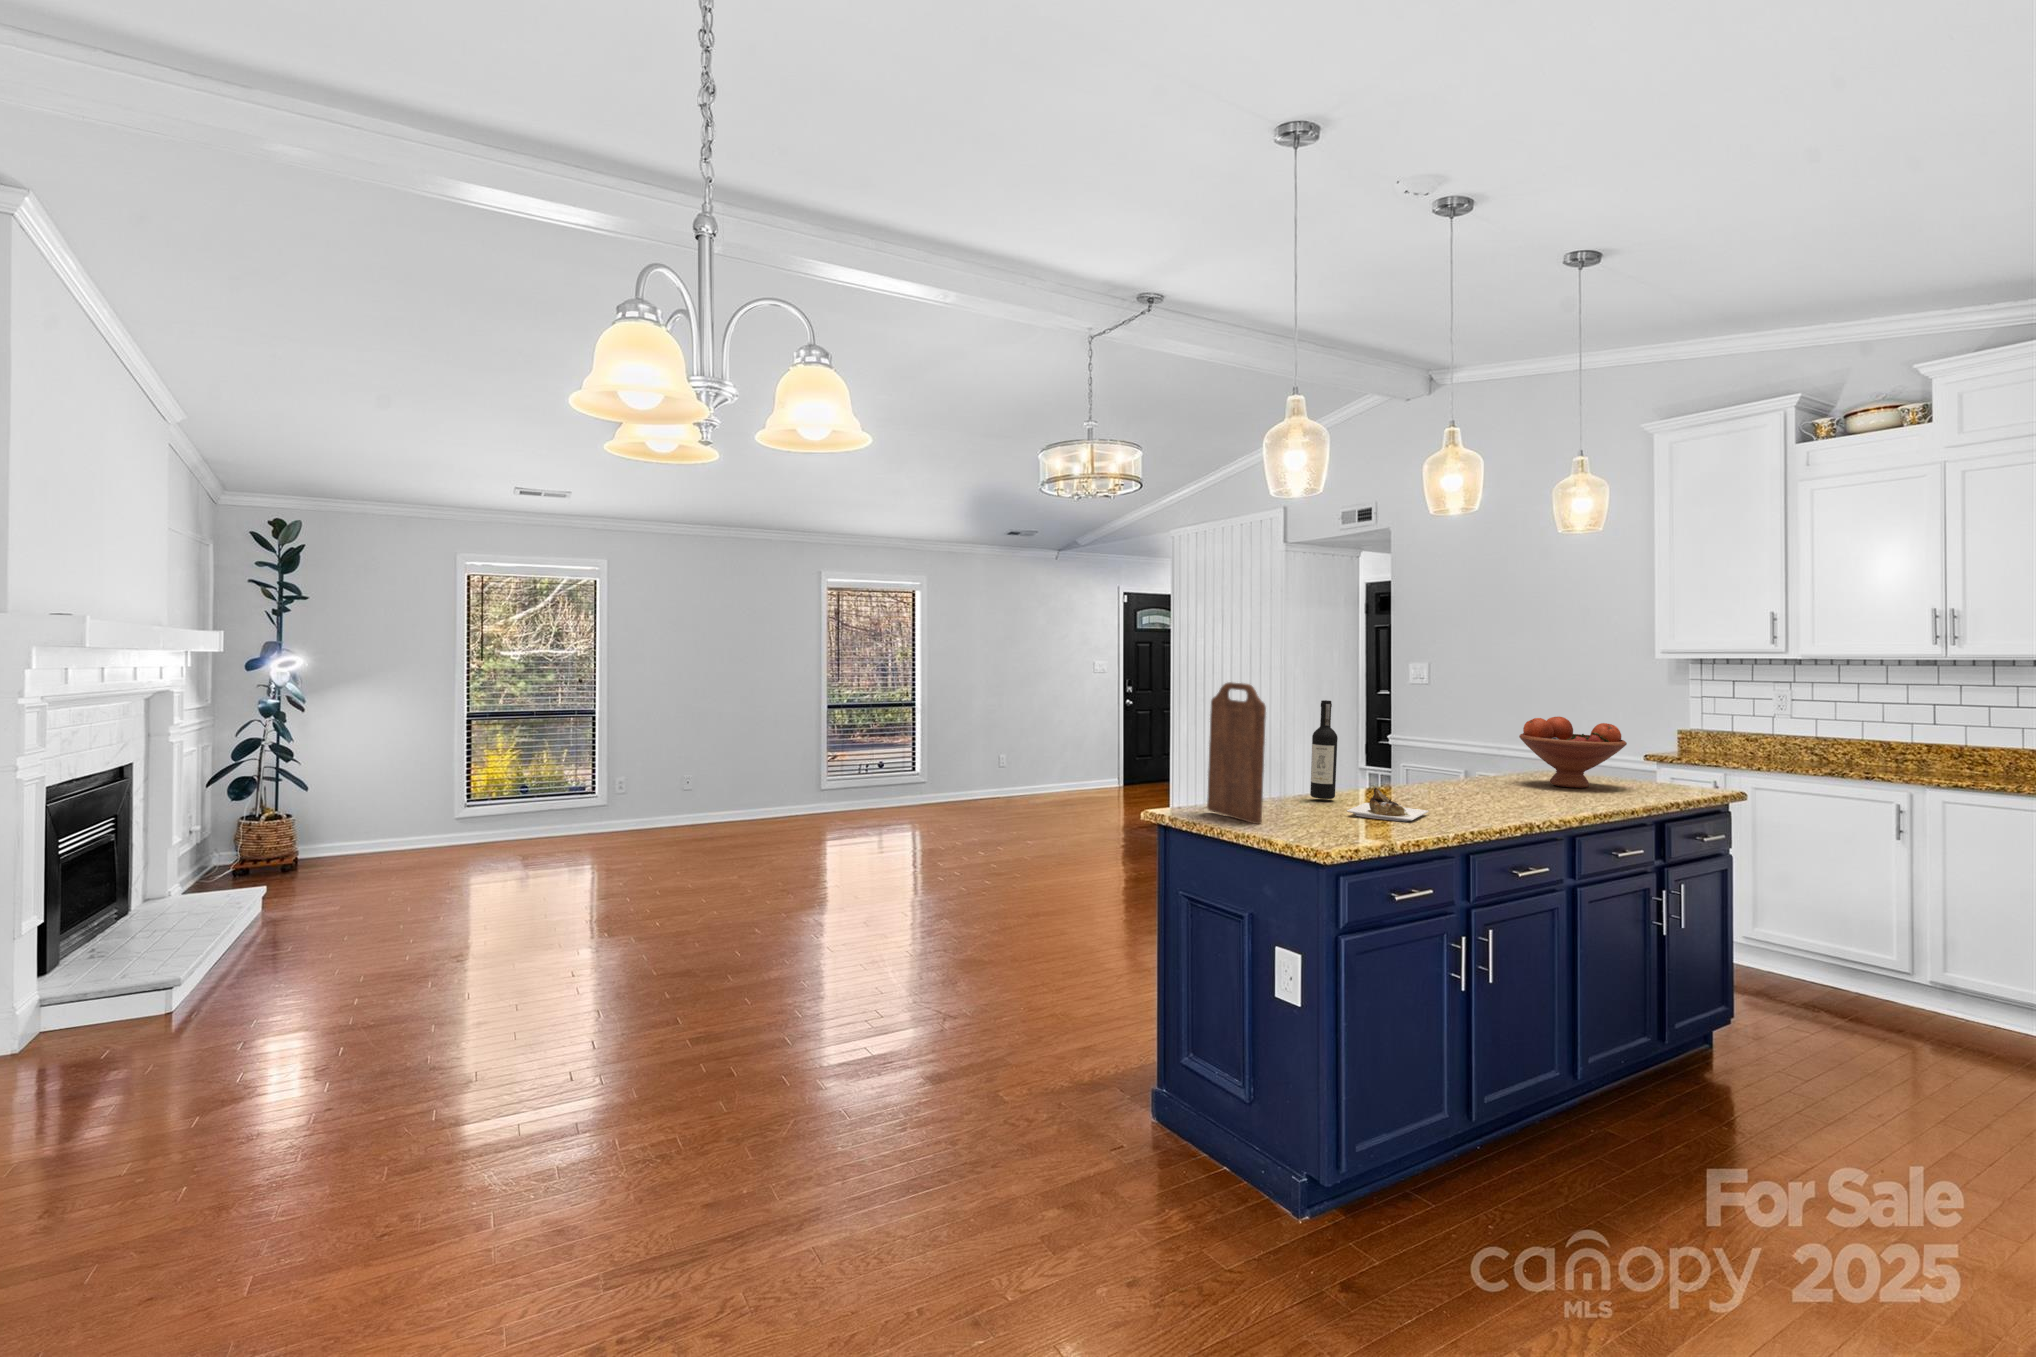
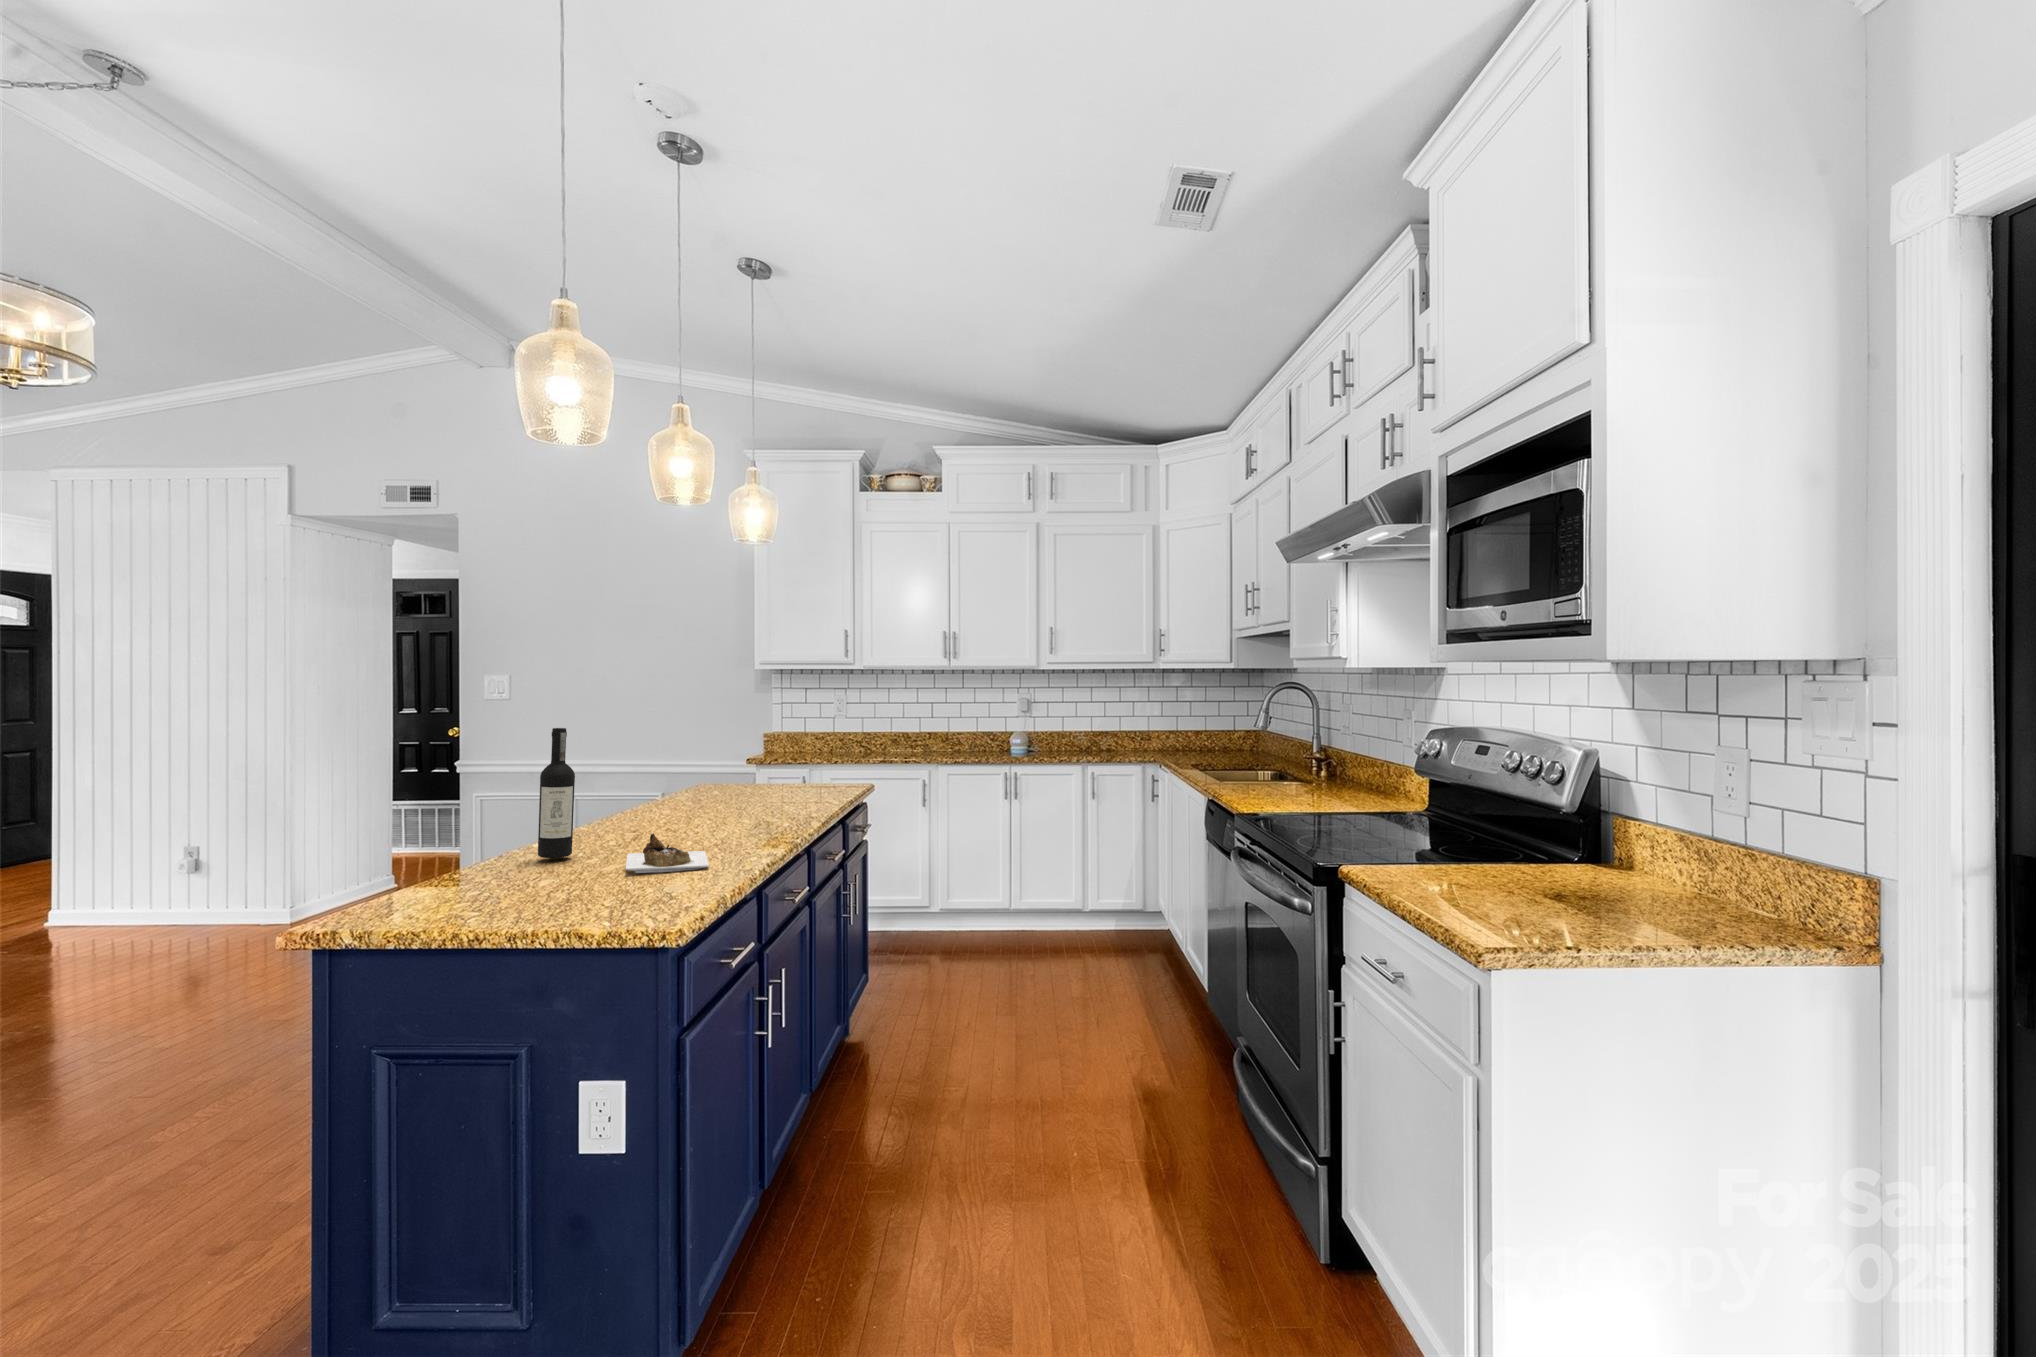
cutting board: present [1207,682,1266,824] -> none [427,711,546,913]
fruit bowl: present [1519,717,1627,788] -> none [714,730,810,802]

